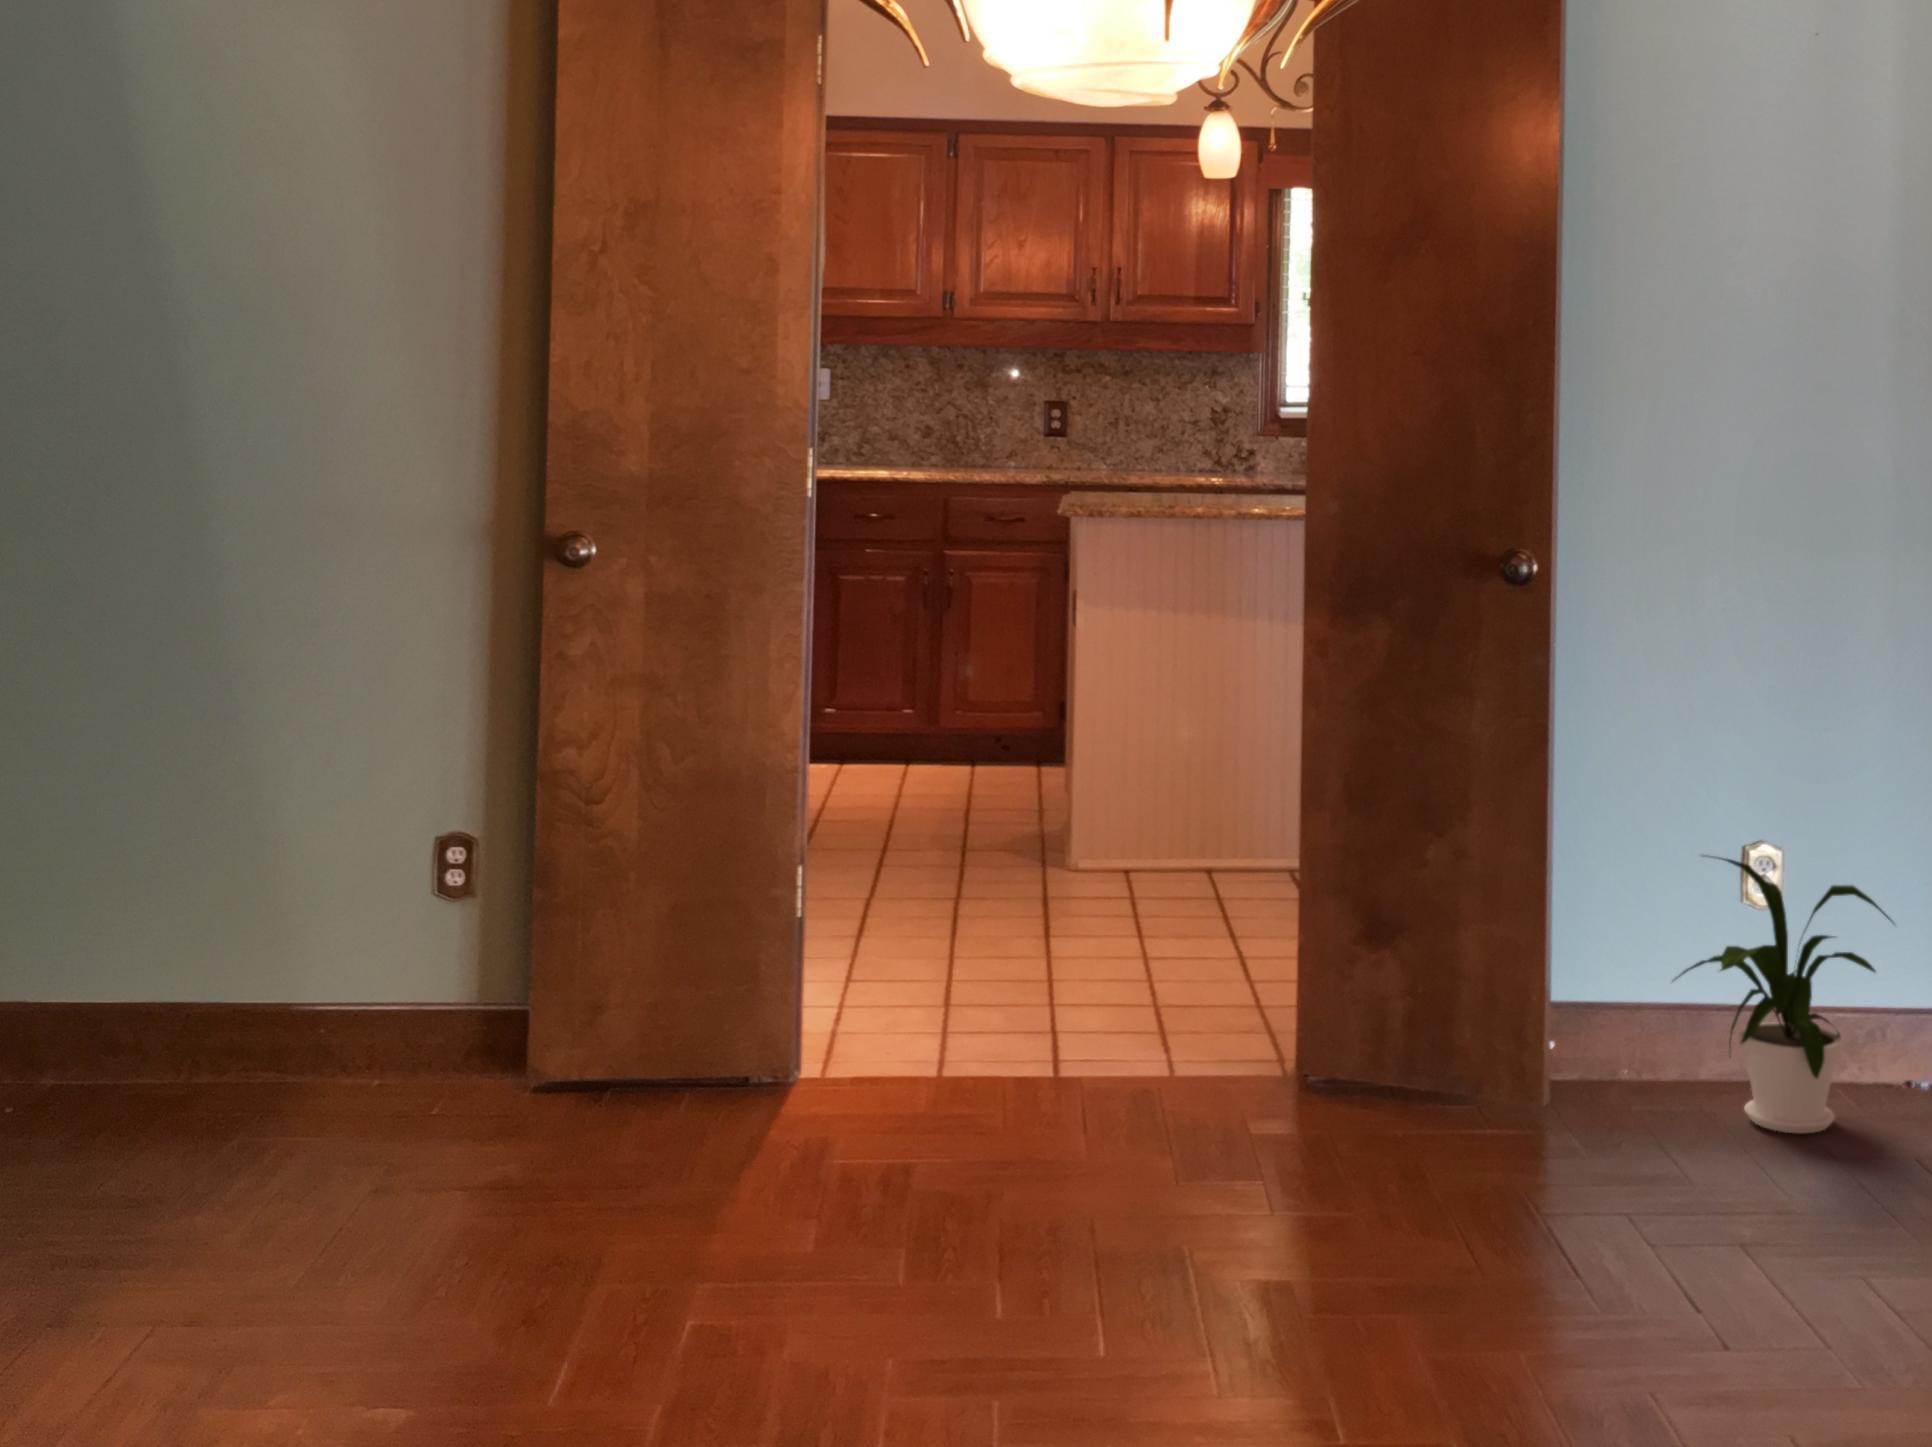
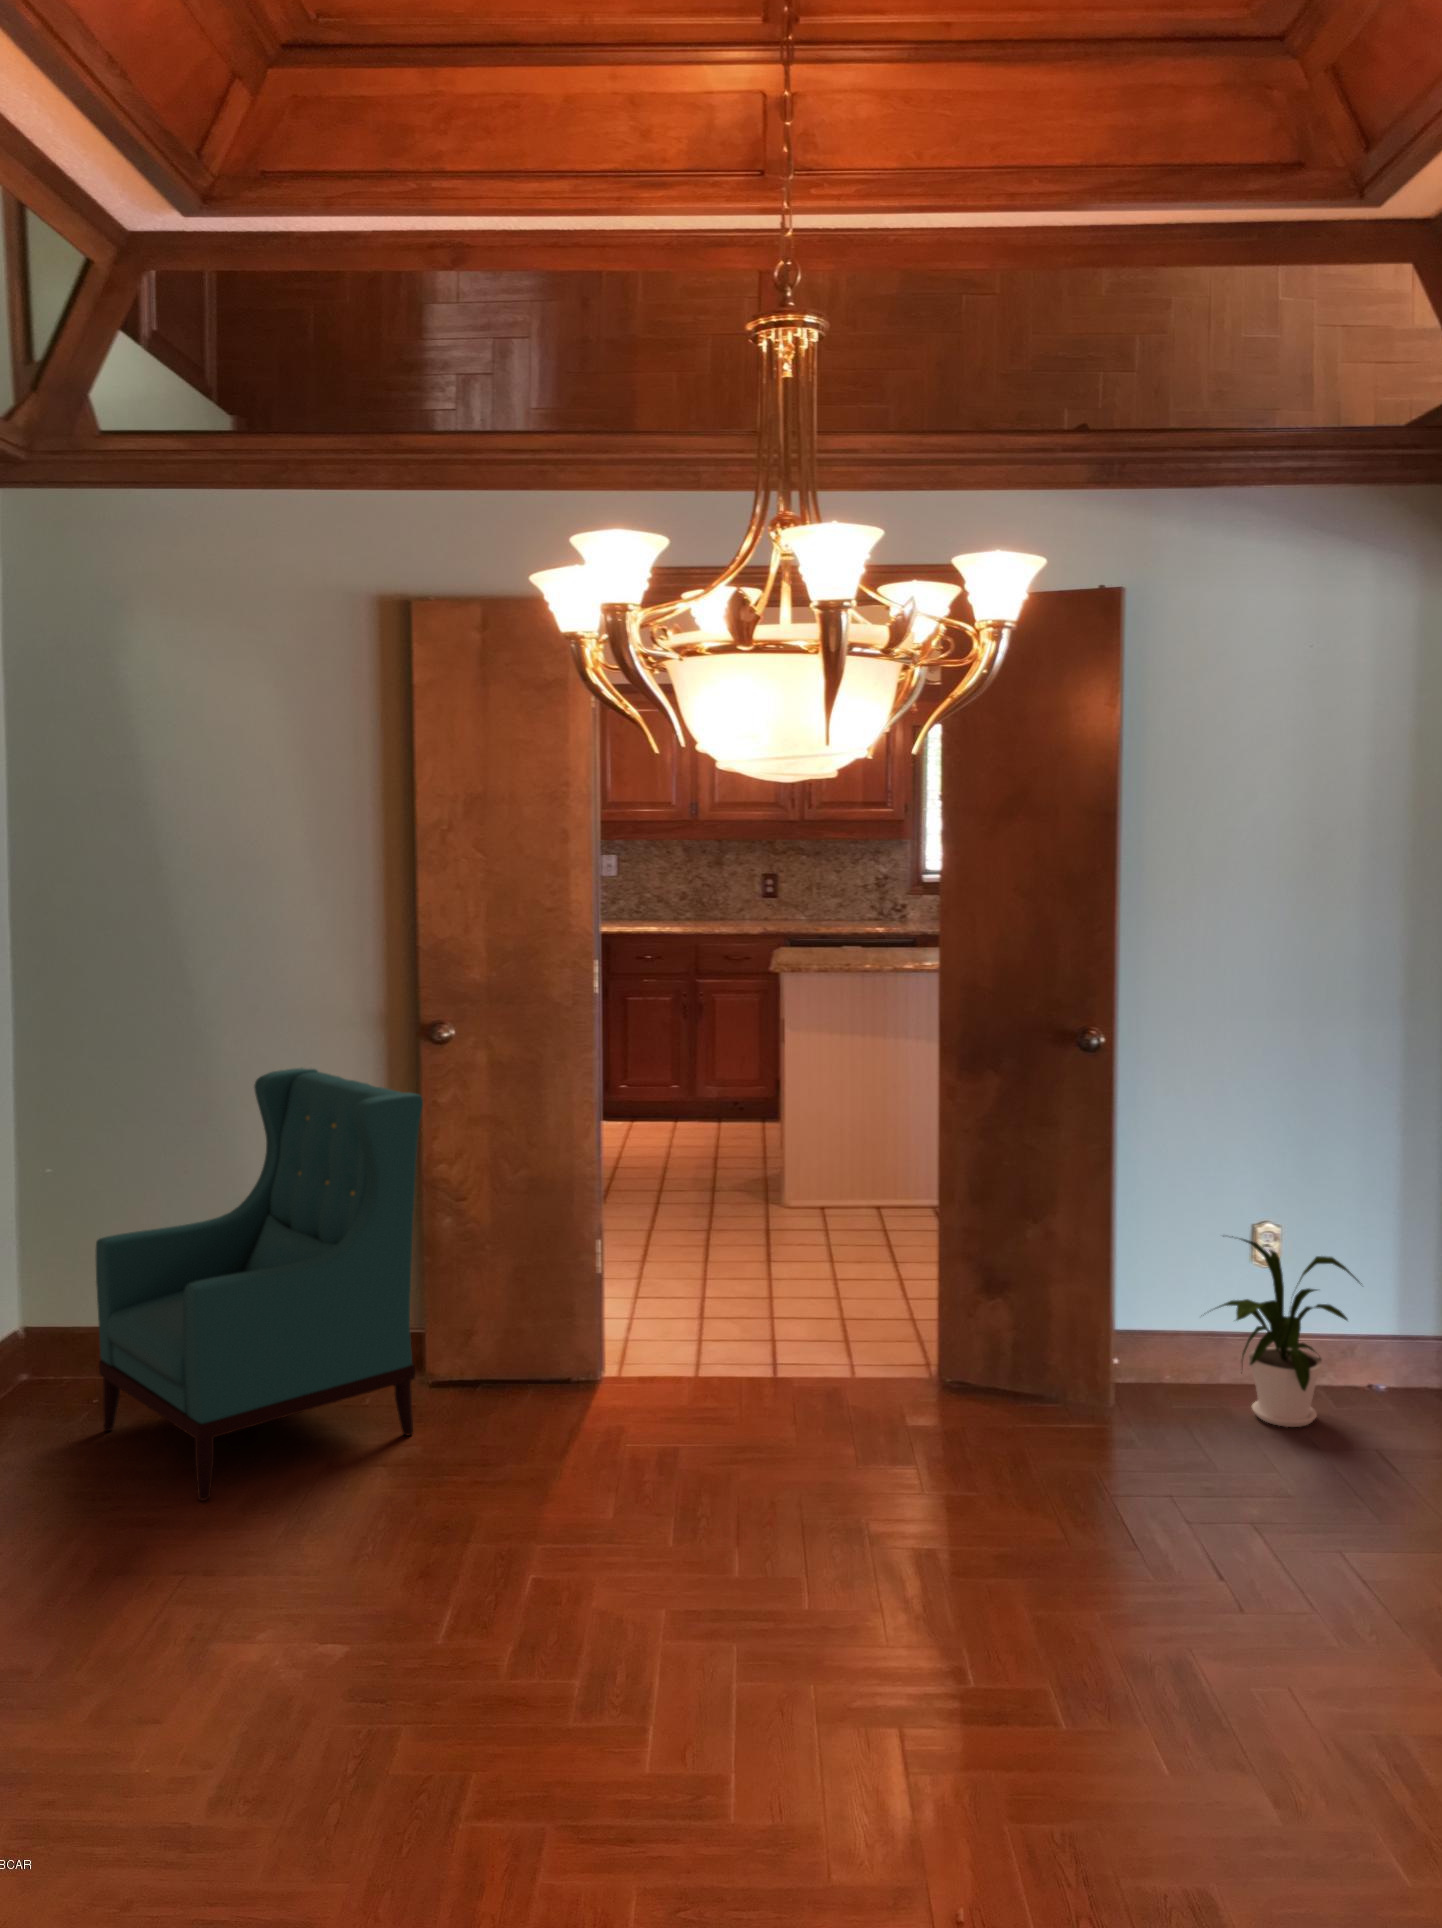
armchair: none [21,605,547,1239] -> present [96,1068,423,1500]

